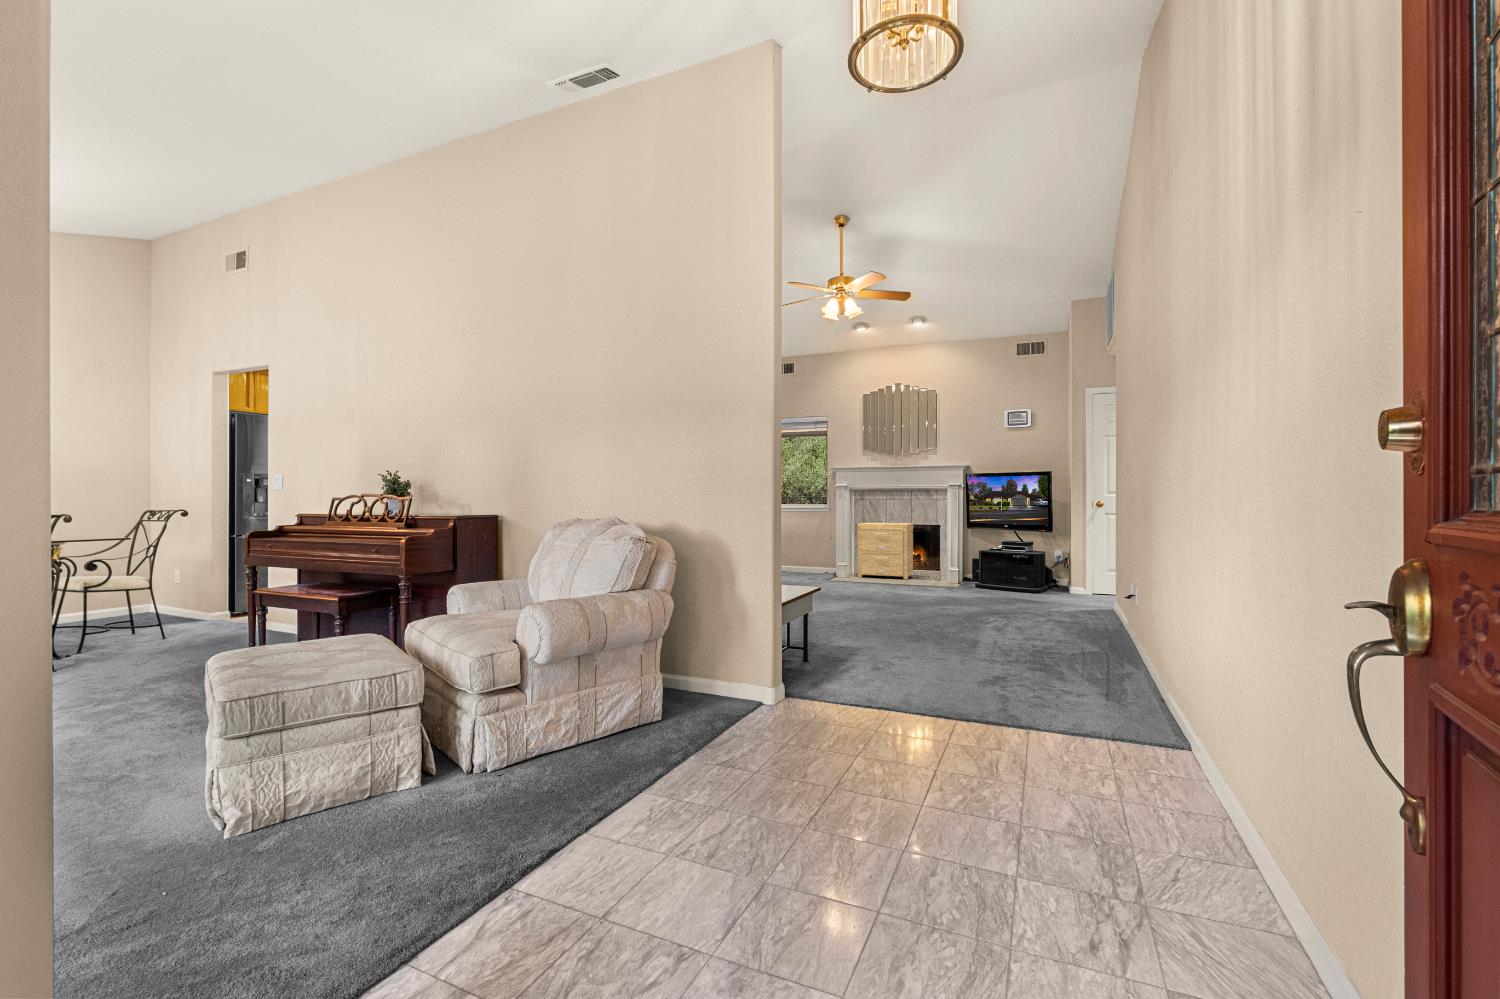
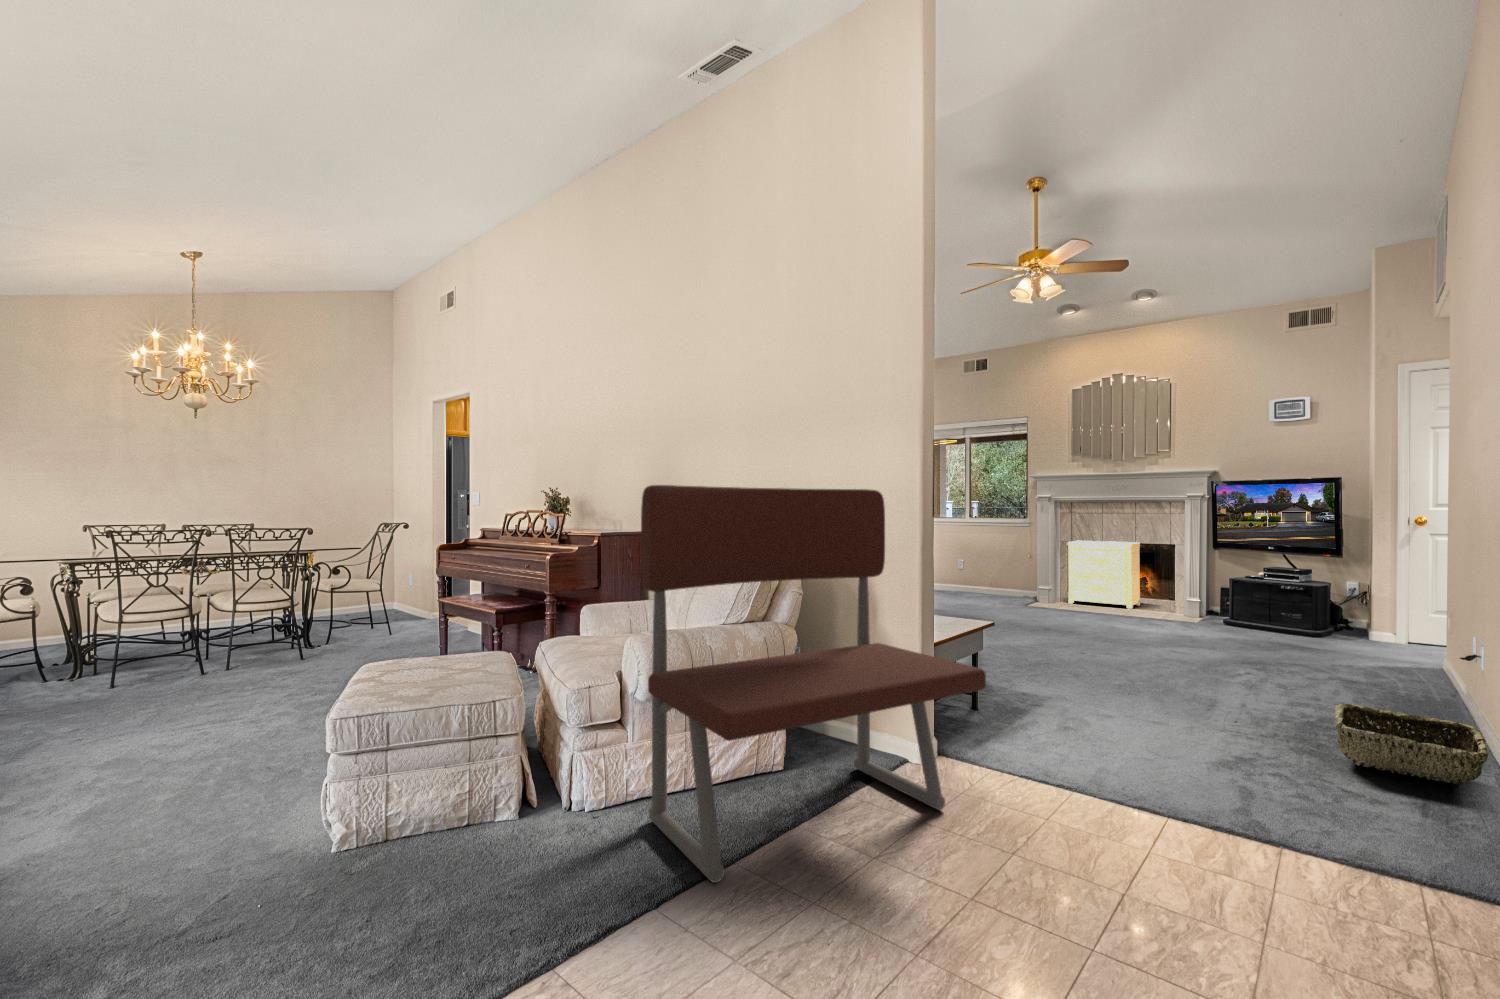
bench: none [544,466,833,806] -> present [641,485,986,883]
woven basket: none [1056,633,1144,681] -> present [1335,703,1489,783]

